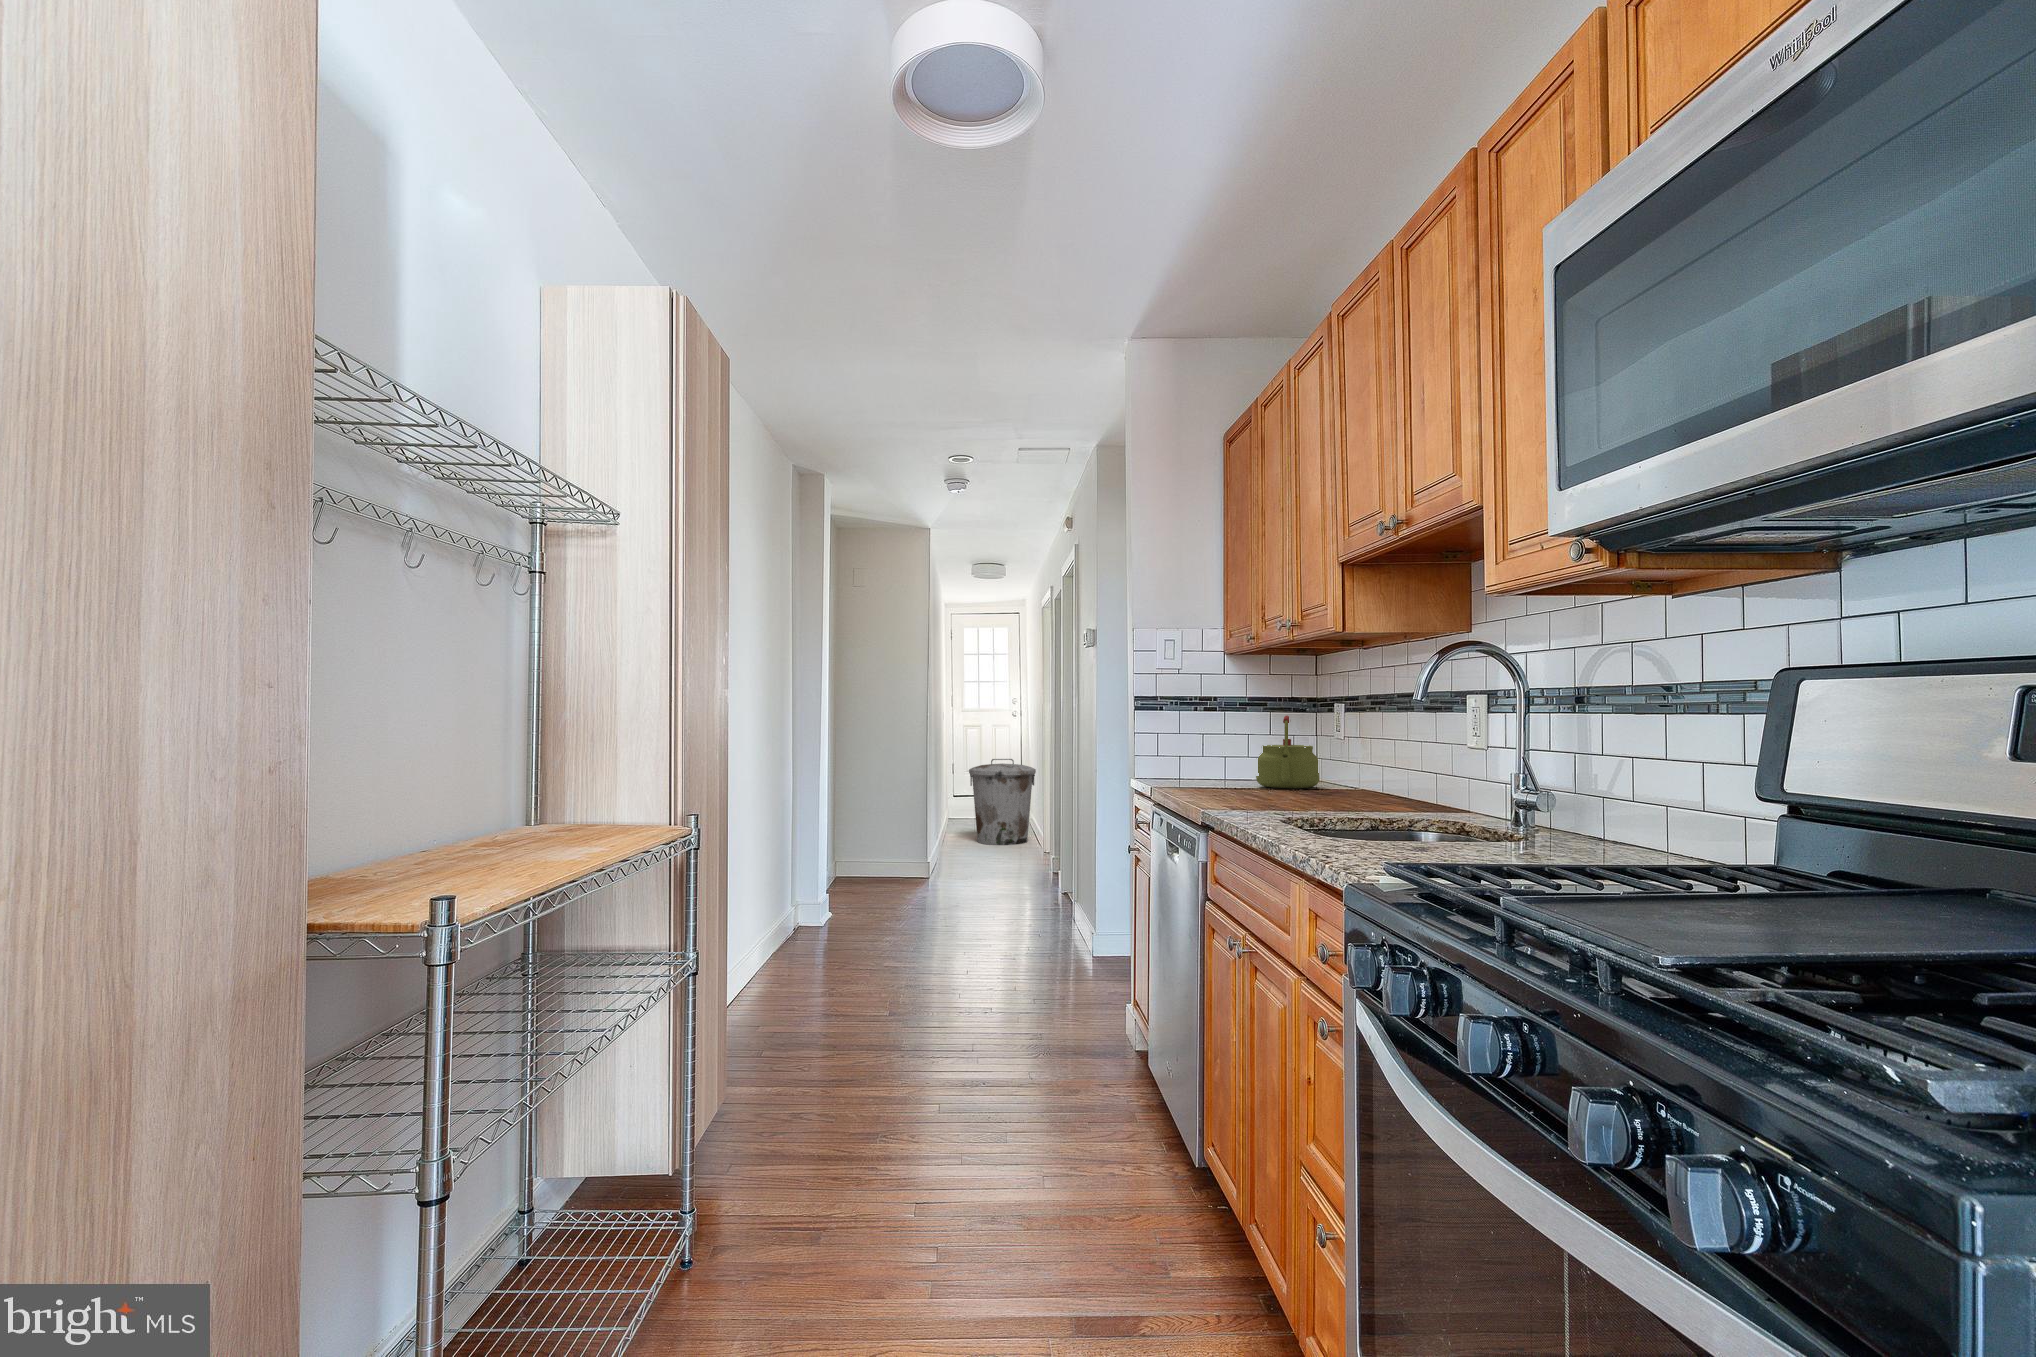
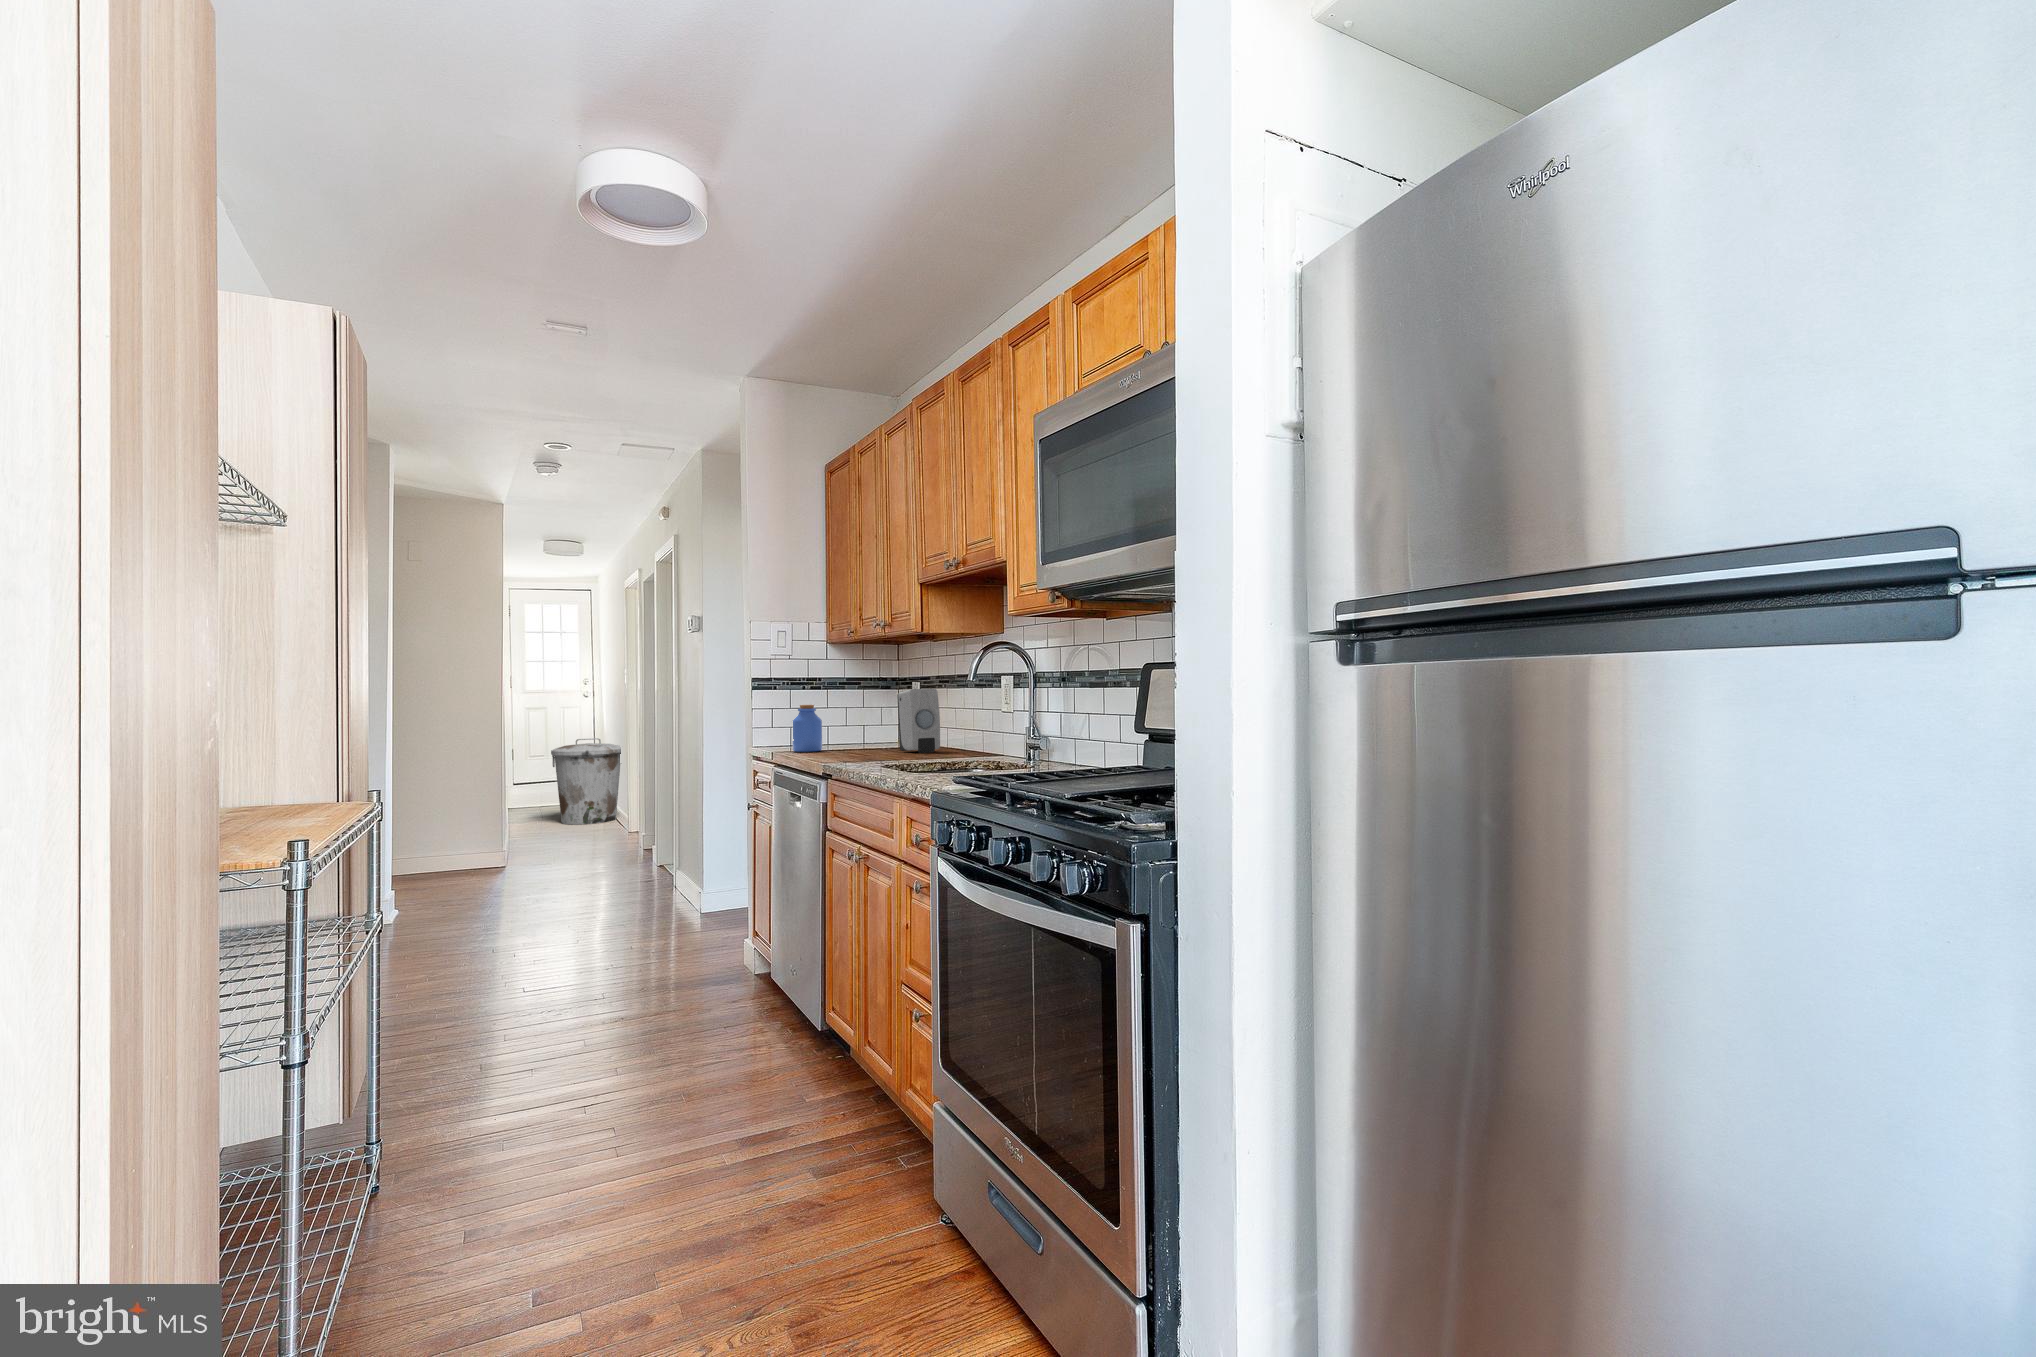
soap dispenser: none [1313,712,1373,799] -> present [897,689,940,753]
kettle: present [1256,716,1319,788] -> none [852,692,900,749]
jar: none [1181,730,1217,788] -> present [792,705,822,752]

